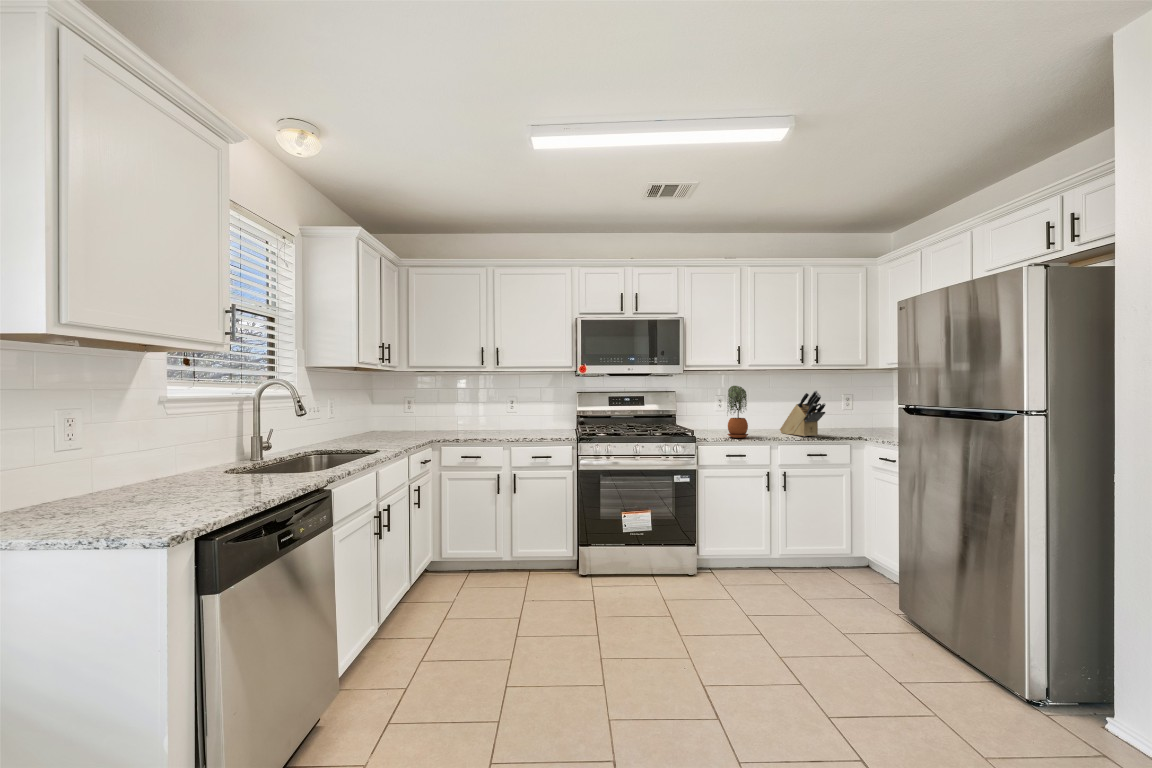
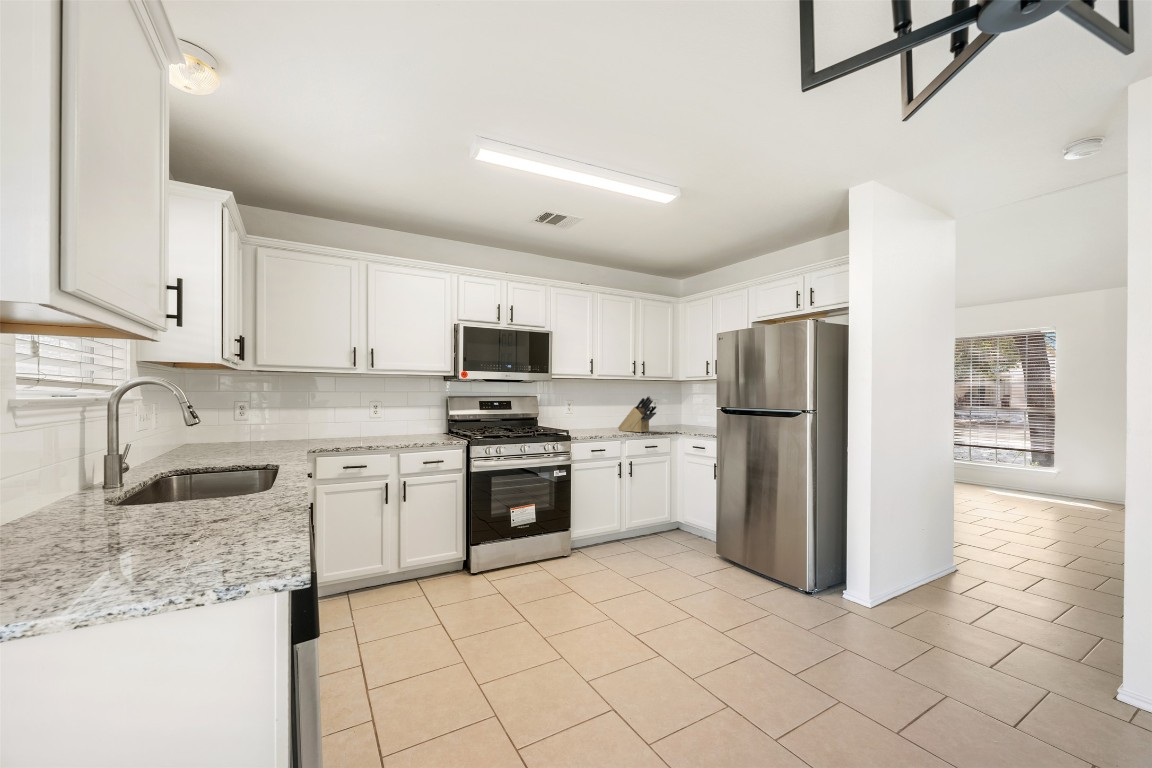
potted plant: present [727,386,748,438] -> none [587,391,605,435]

